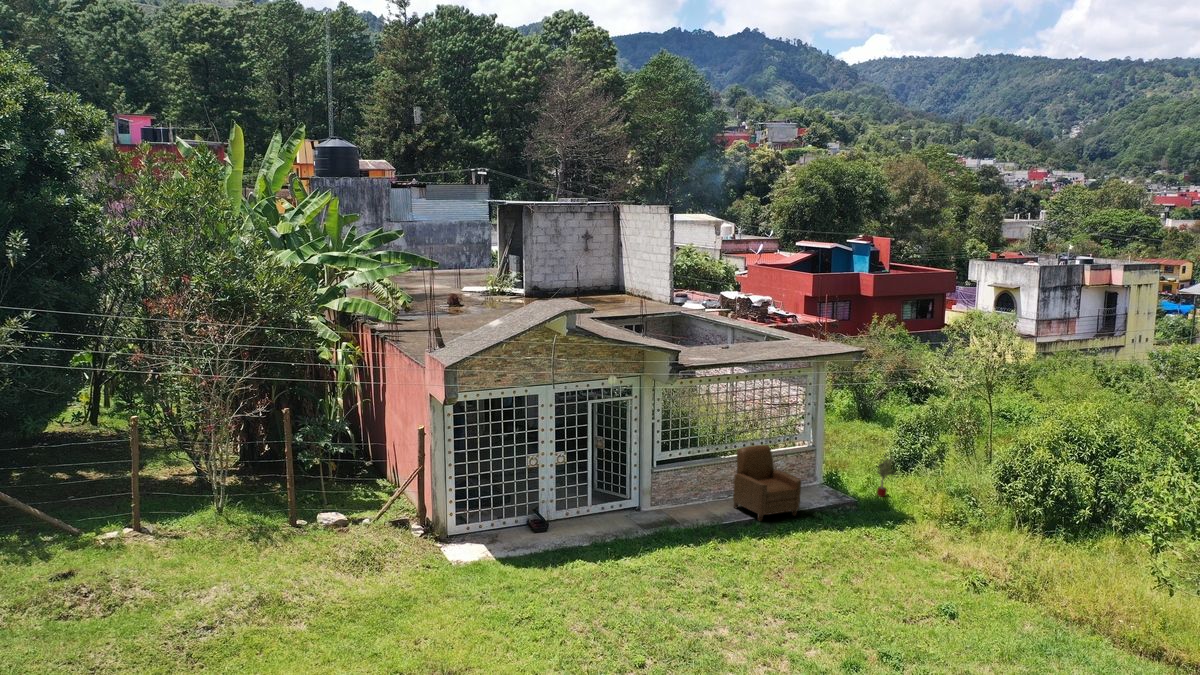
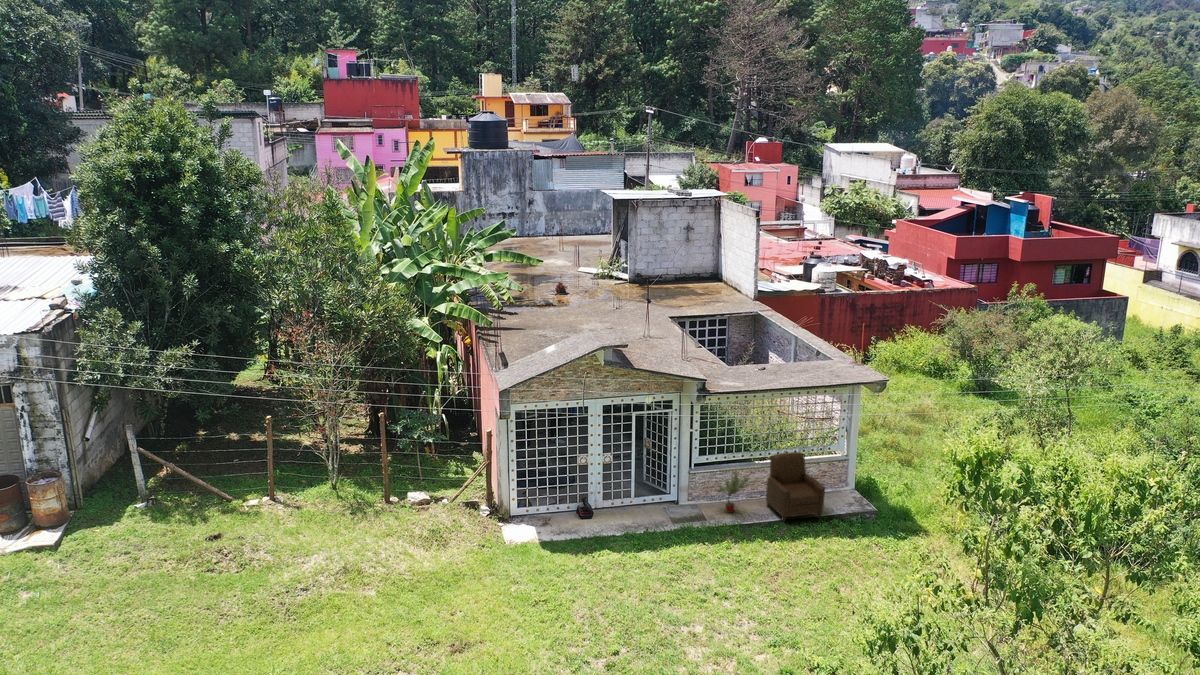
potted tree: present [877,454,900,497] -> present [715,470,749,513]

